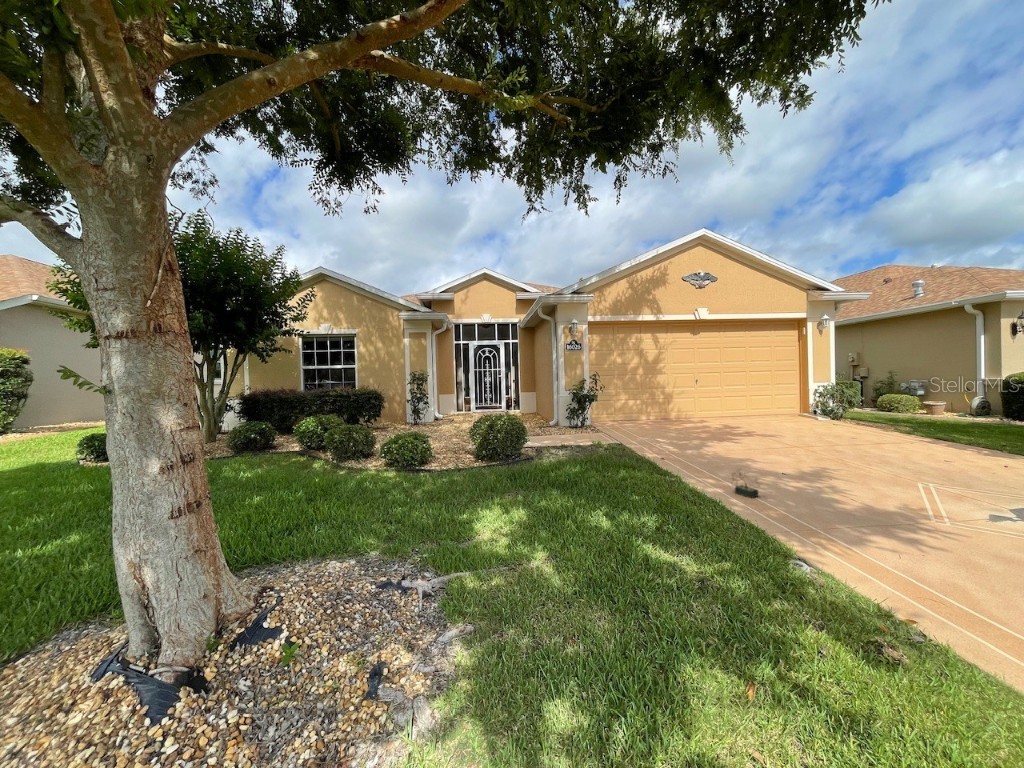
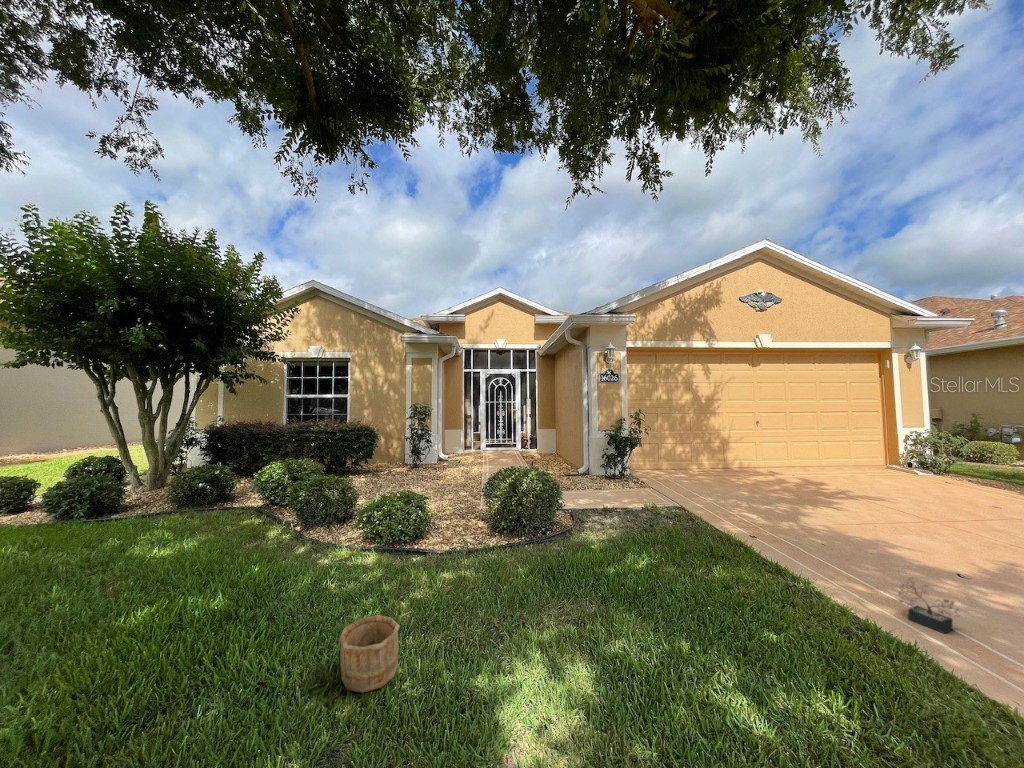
wooden bucket: none [381,490,416,526] -> present [339,615,400,693]

